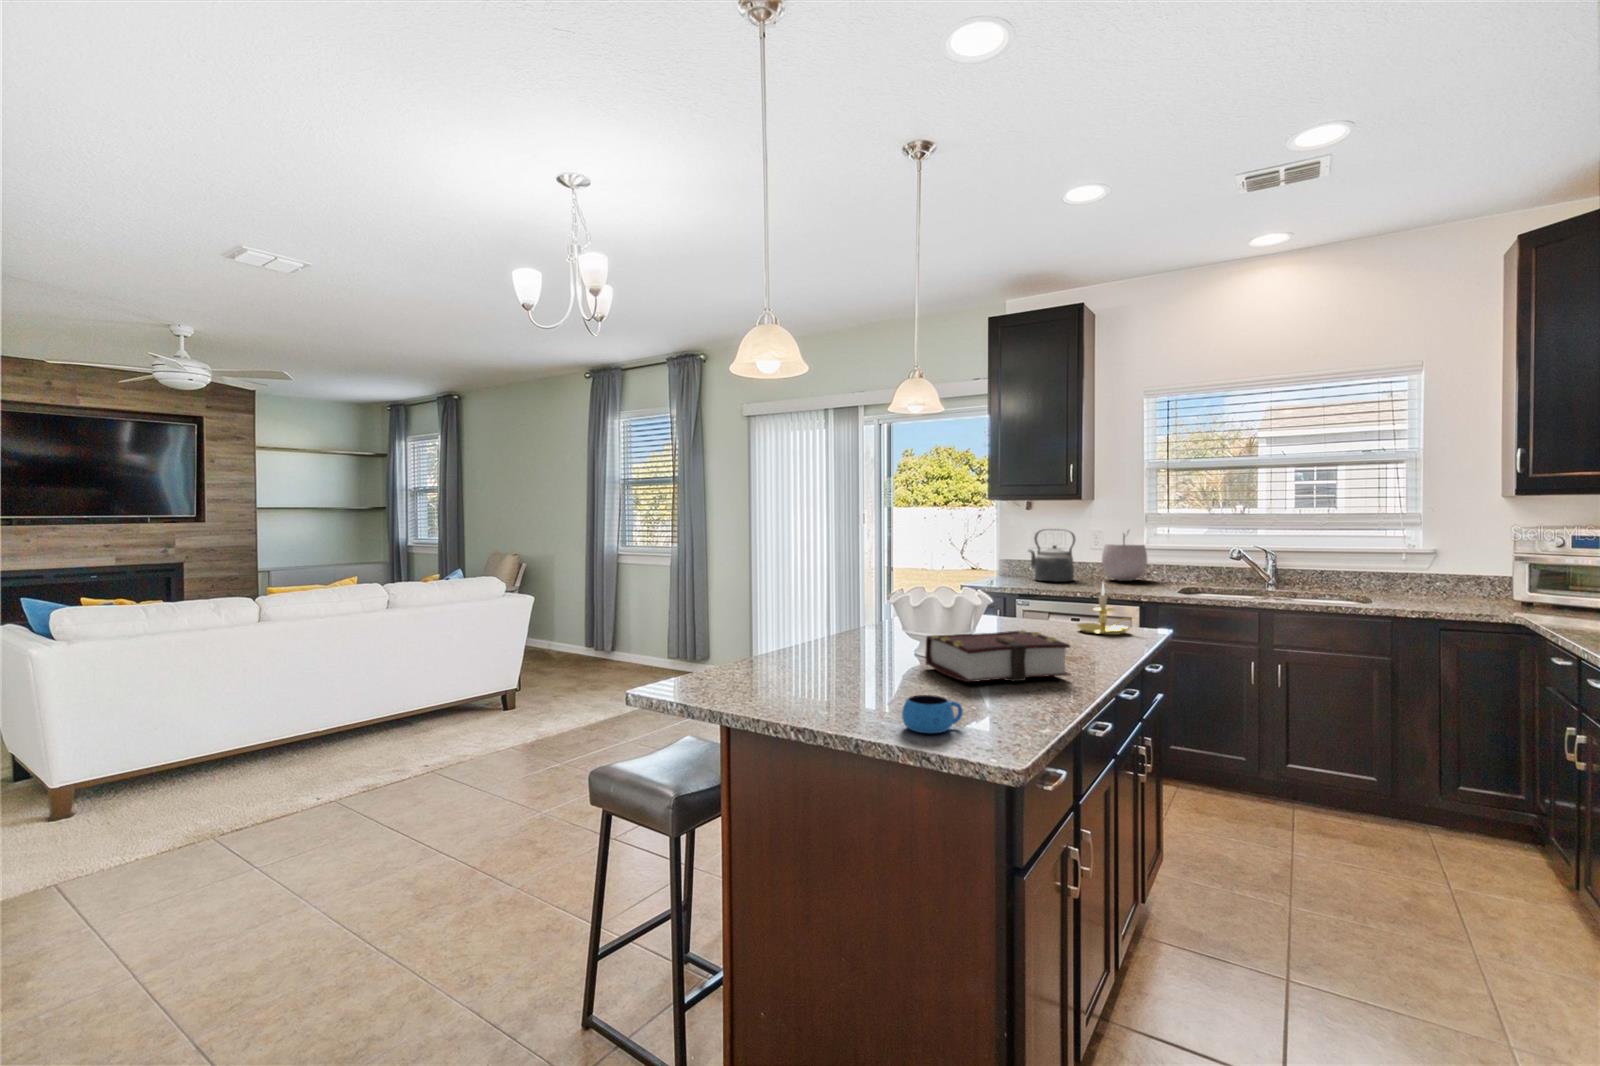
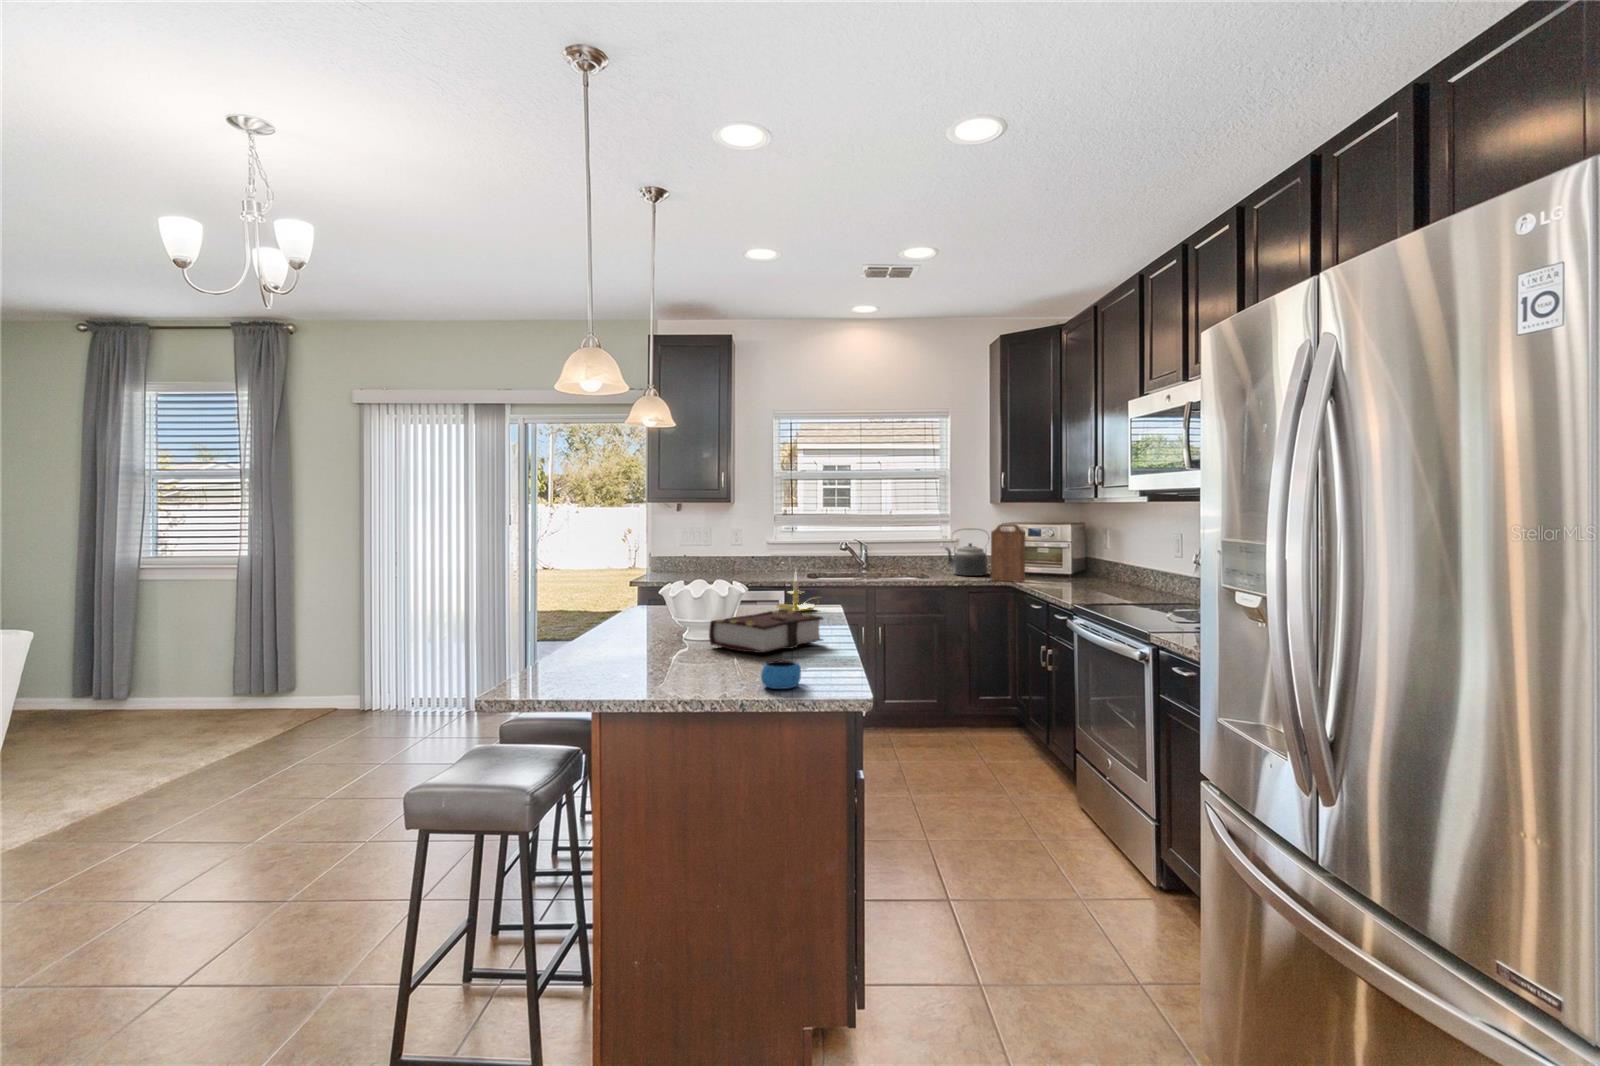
cutting board: none [1485,526,1557,619] -> present [991,524,1025,582]
kettle: present [1028,529,1075,582] -> present [945,543,987,576]
plant pot: present [1102,536,1147,581] -> none [743,527,778,571]

